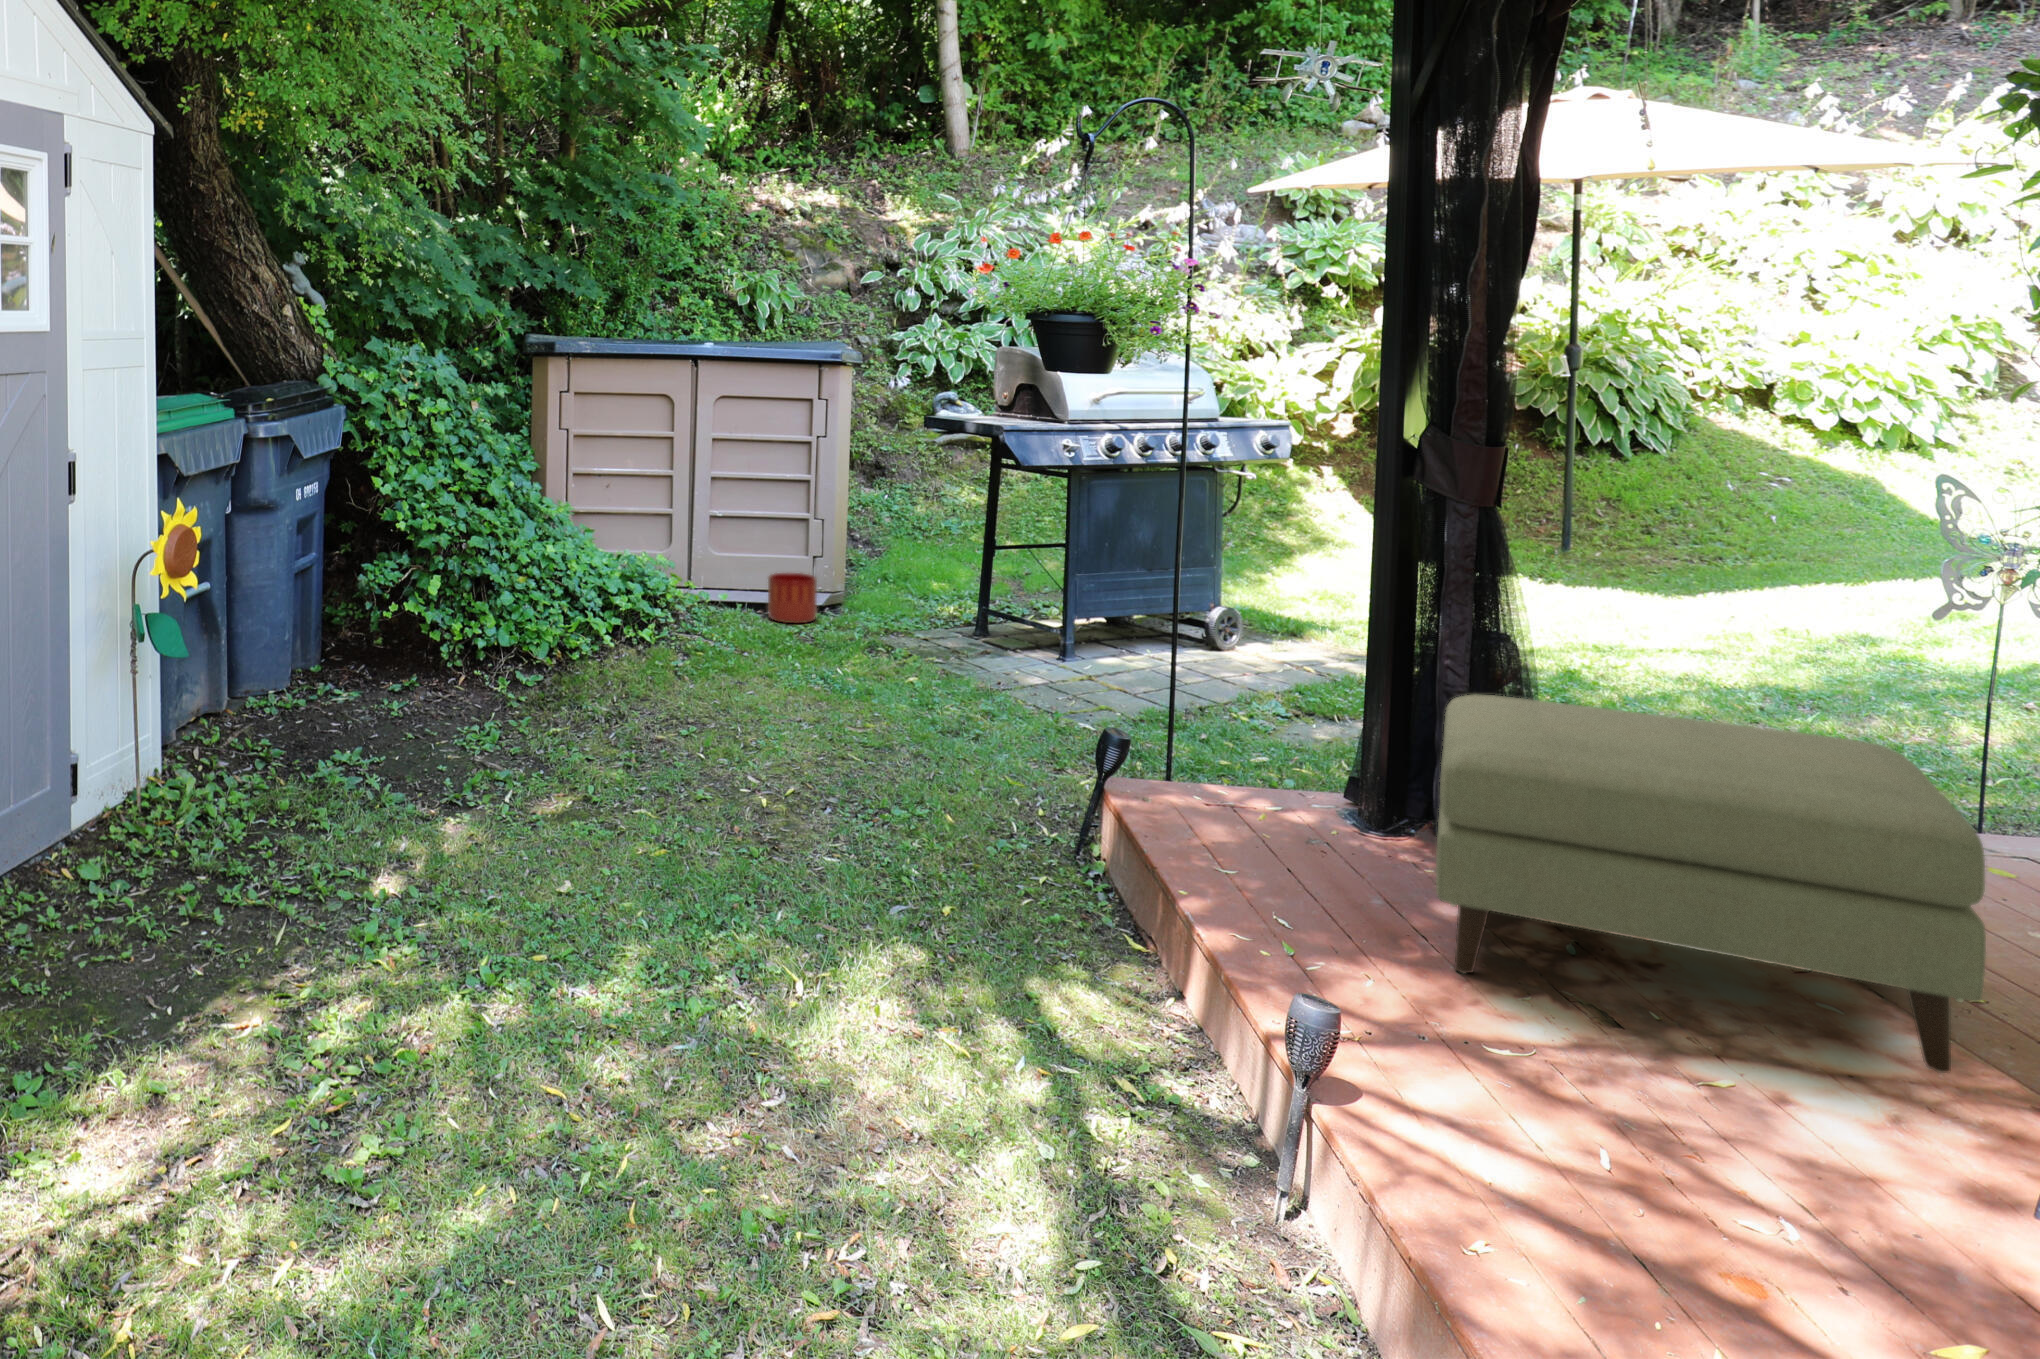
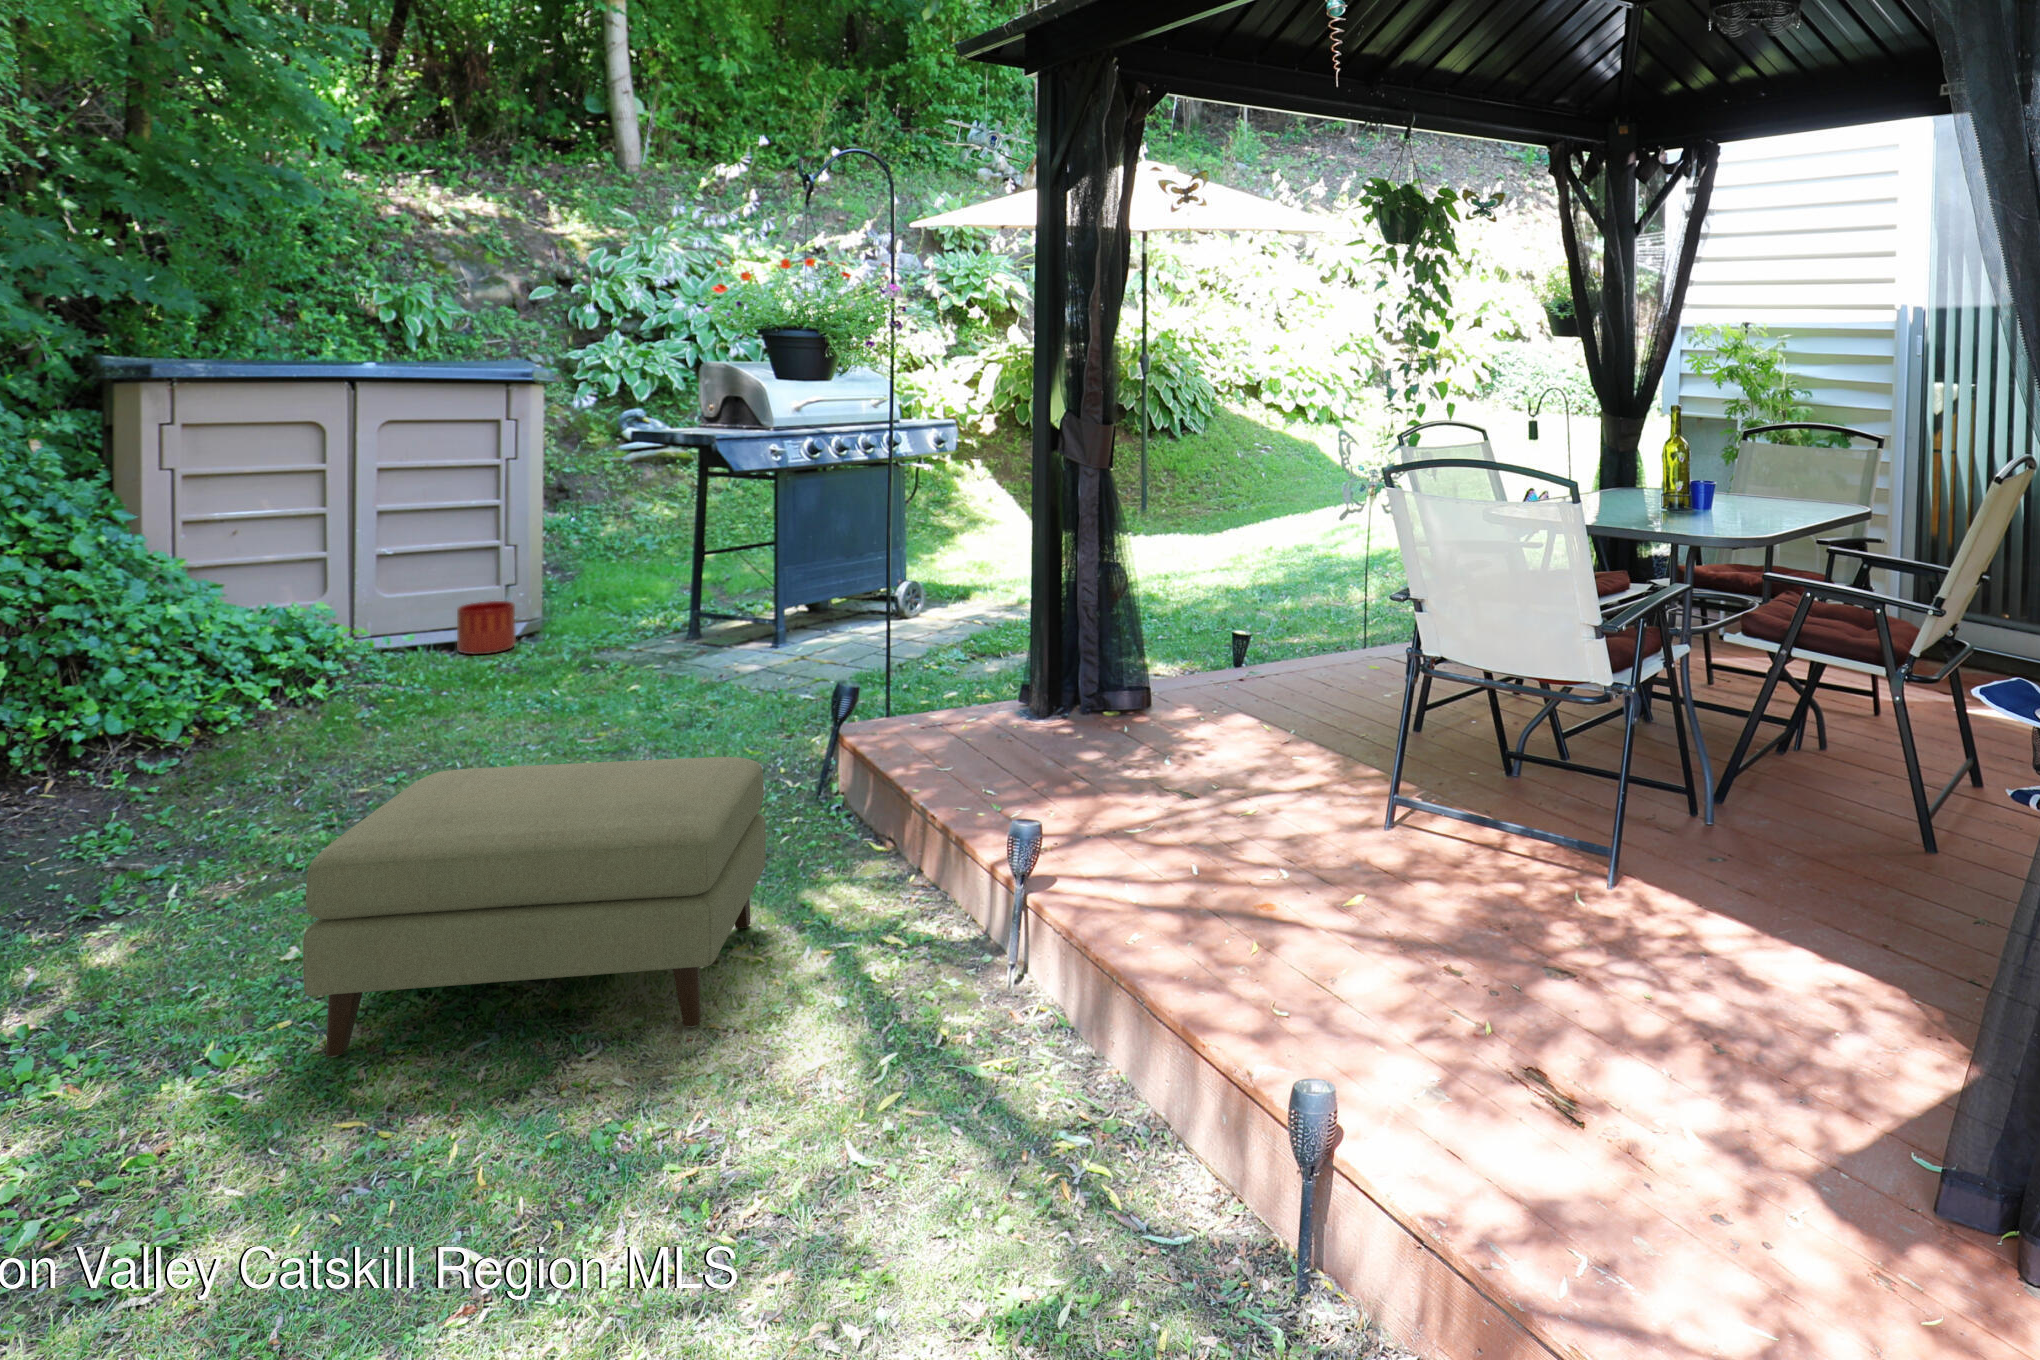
ottoman: present [1436,694,1986,1073] -> present [303,757,766,1057]

